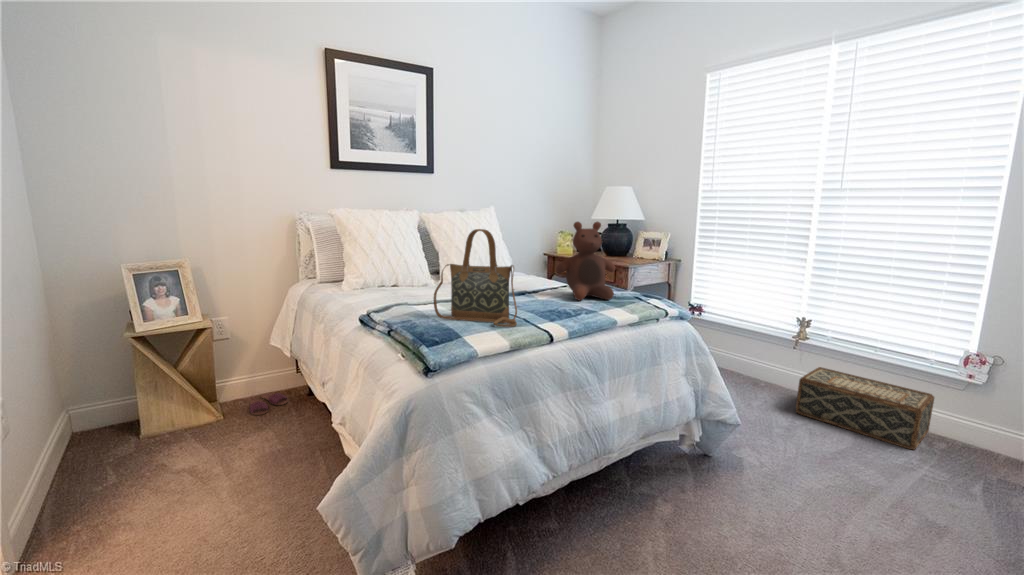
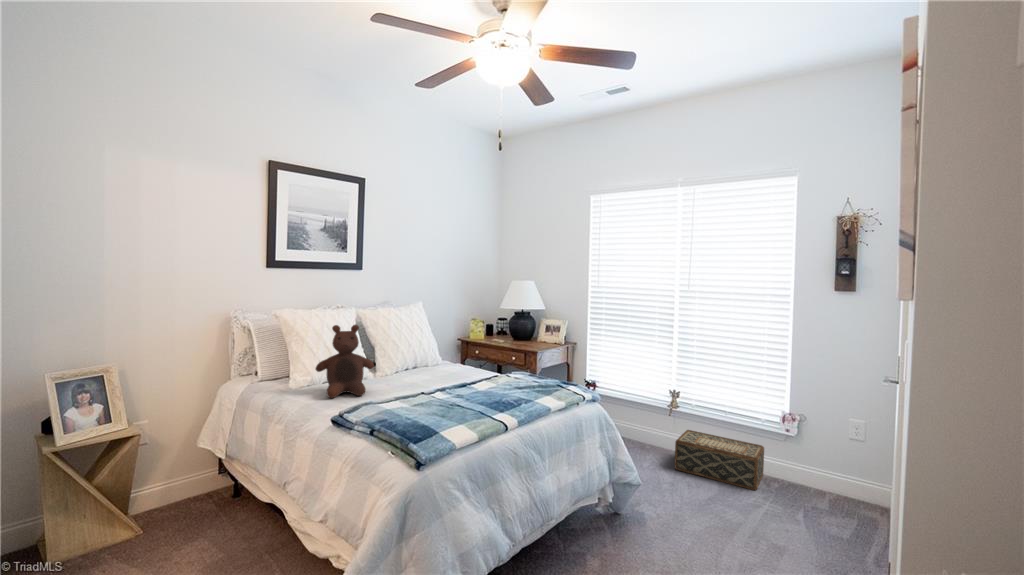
stuffed bear: present [556,222,615,300] -> present [316,325,374,398]
handbag: present [434,229,517,327] -> none [401,337,478,421]
slippers: present [250,393,288,415] -> none [168,499,213,526]

